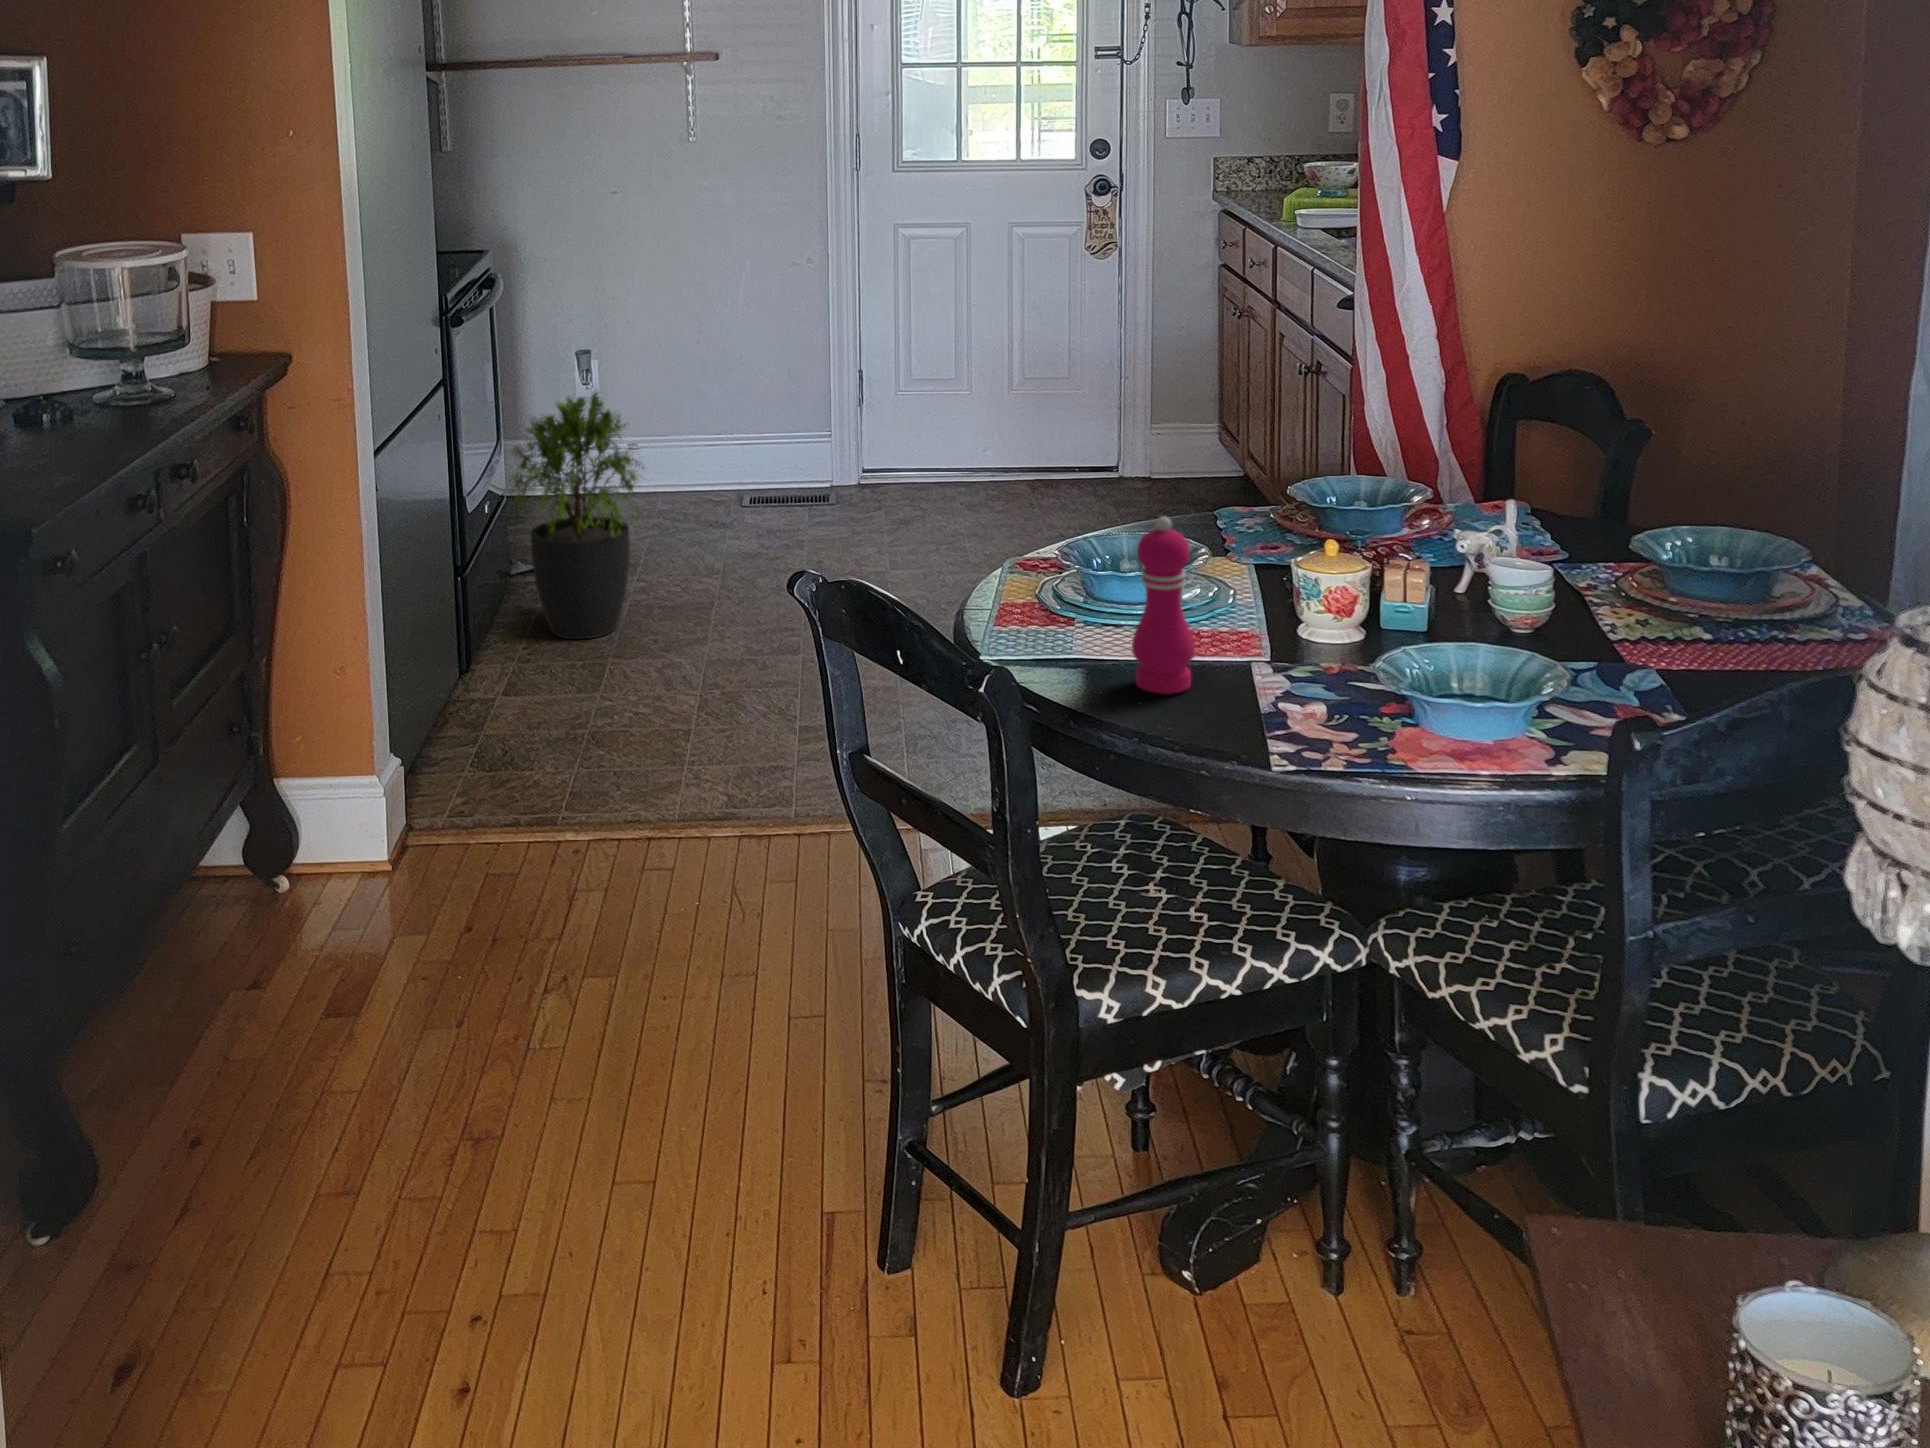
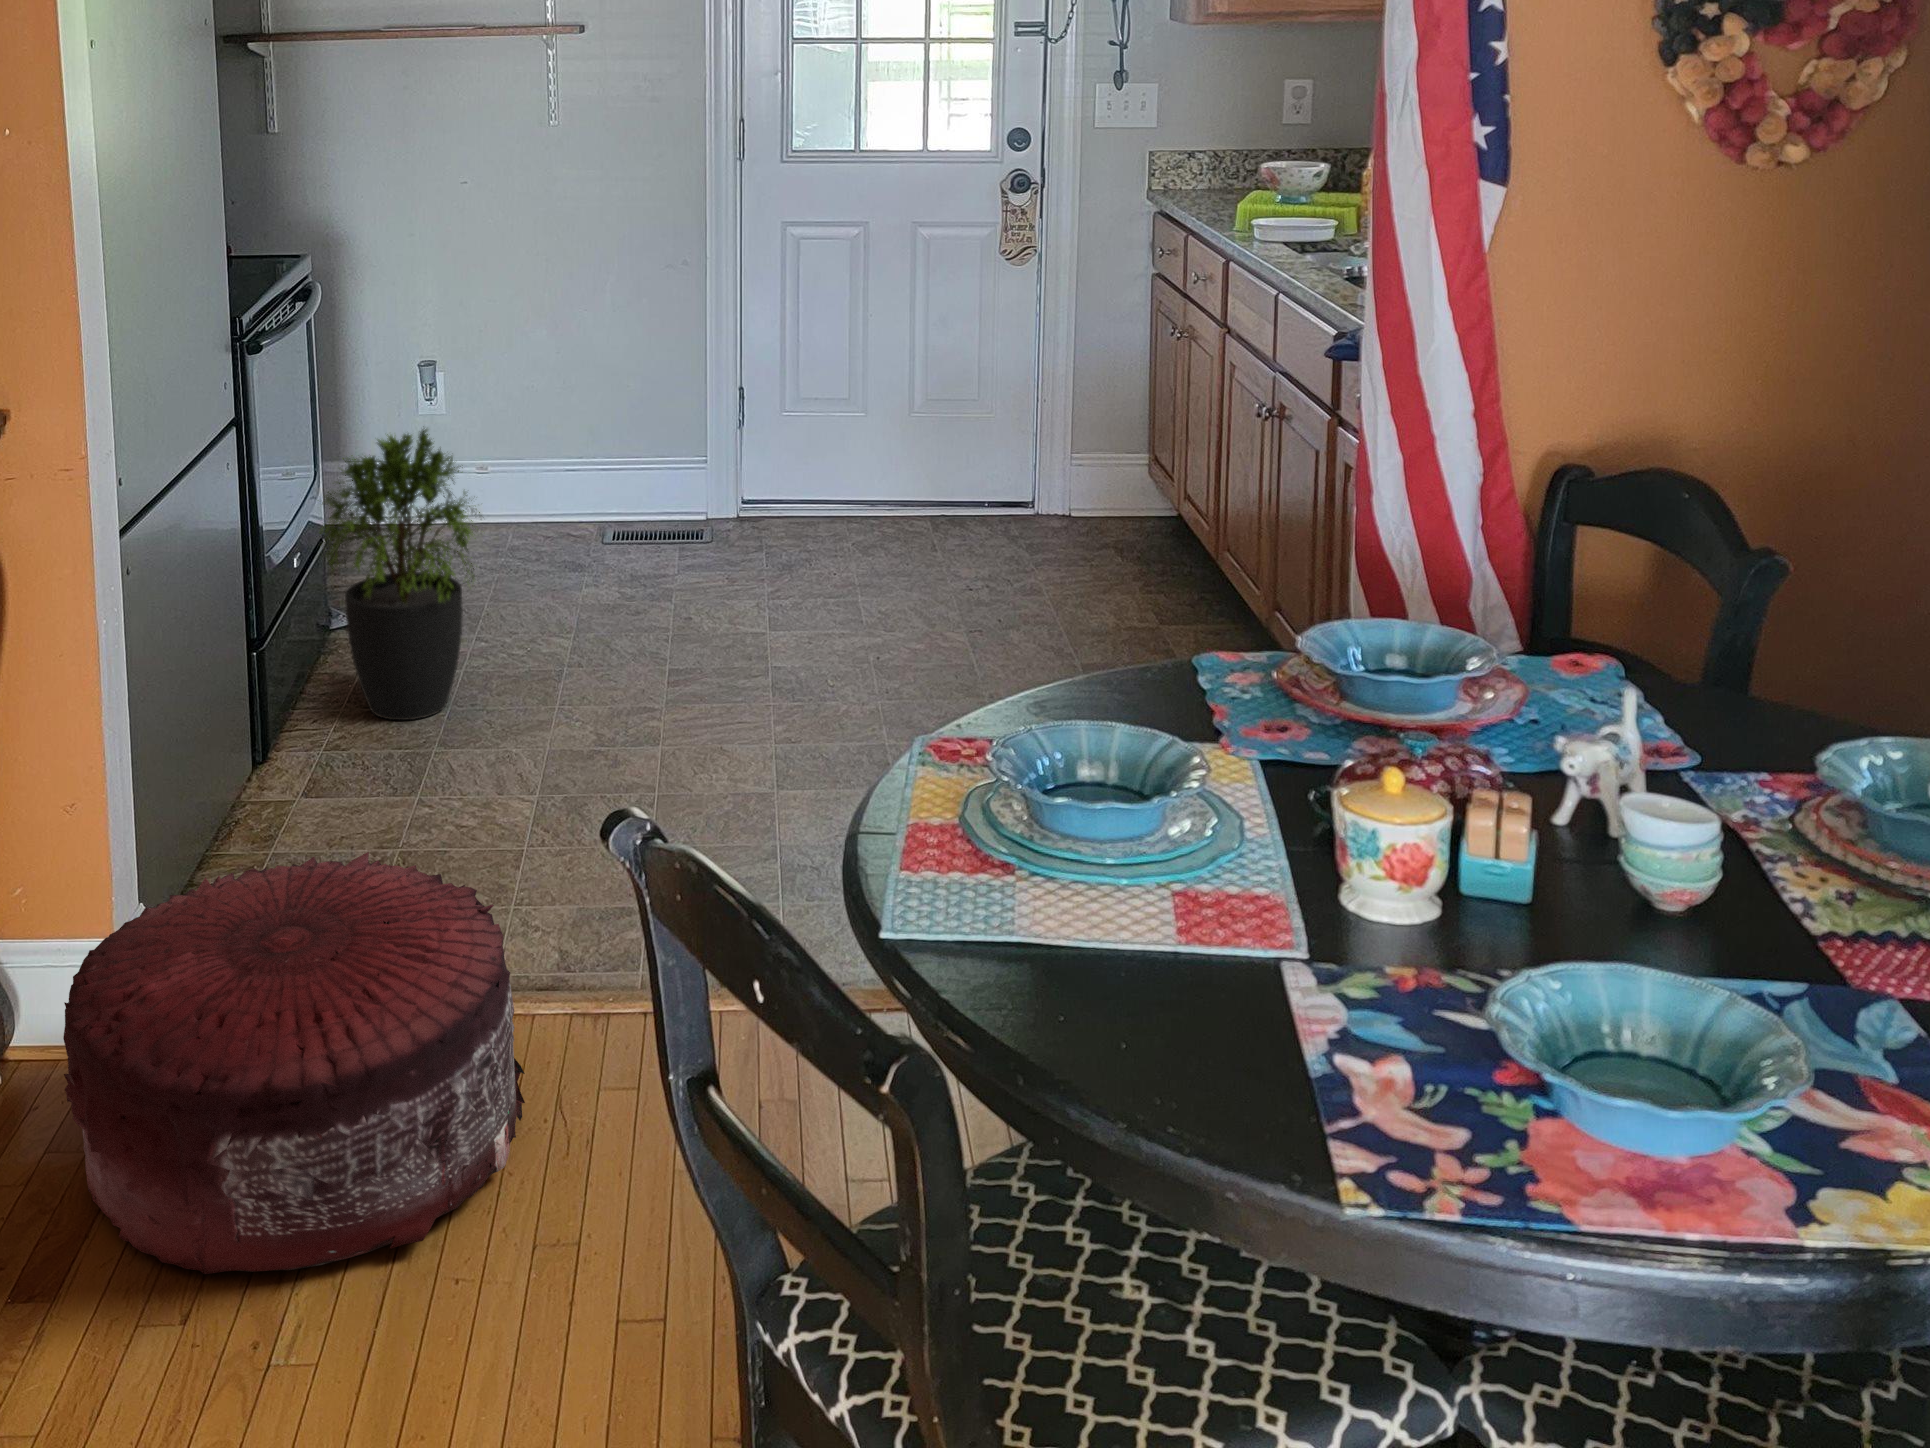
pepper mill: present [1132,516,1195,694] -> none [1108,760,1204,1025]
pouf: none [351,703,708,998] -> present [63,852,525,1274]

